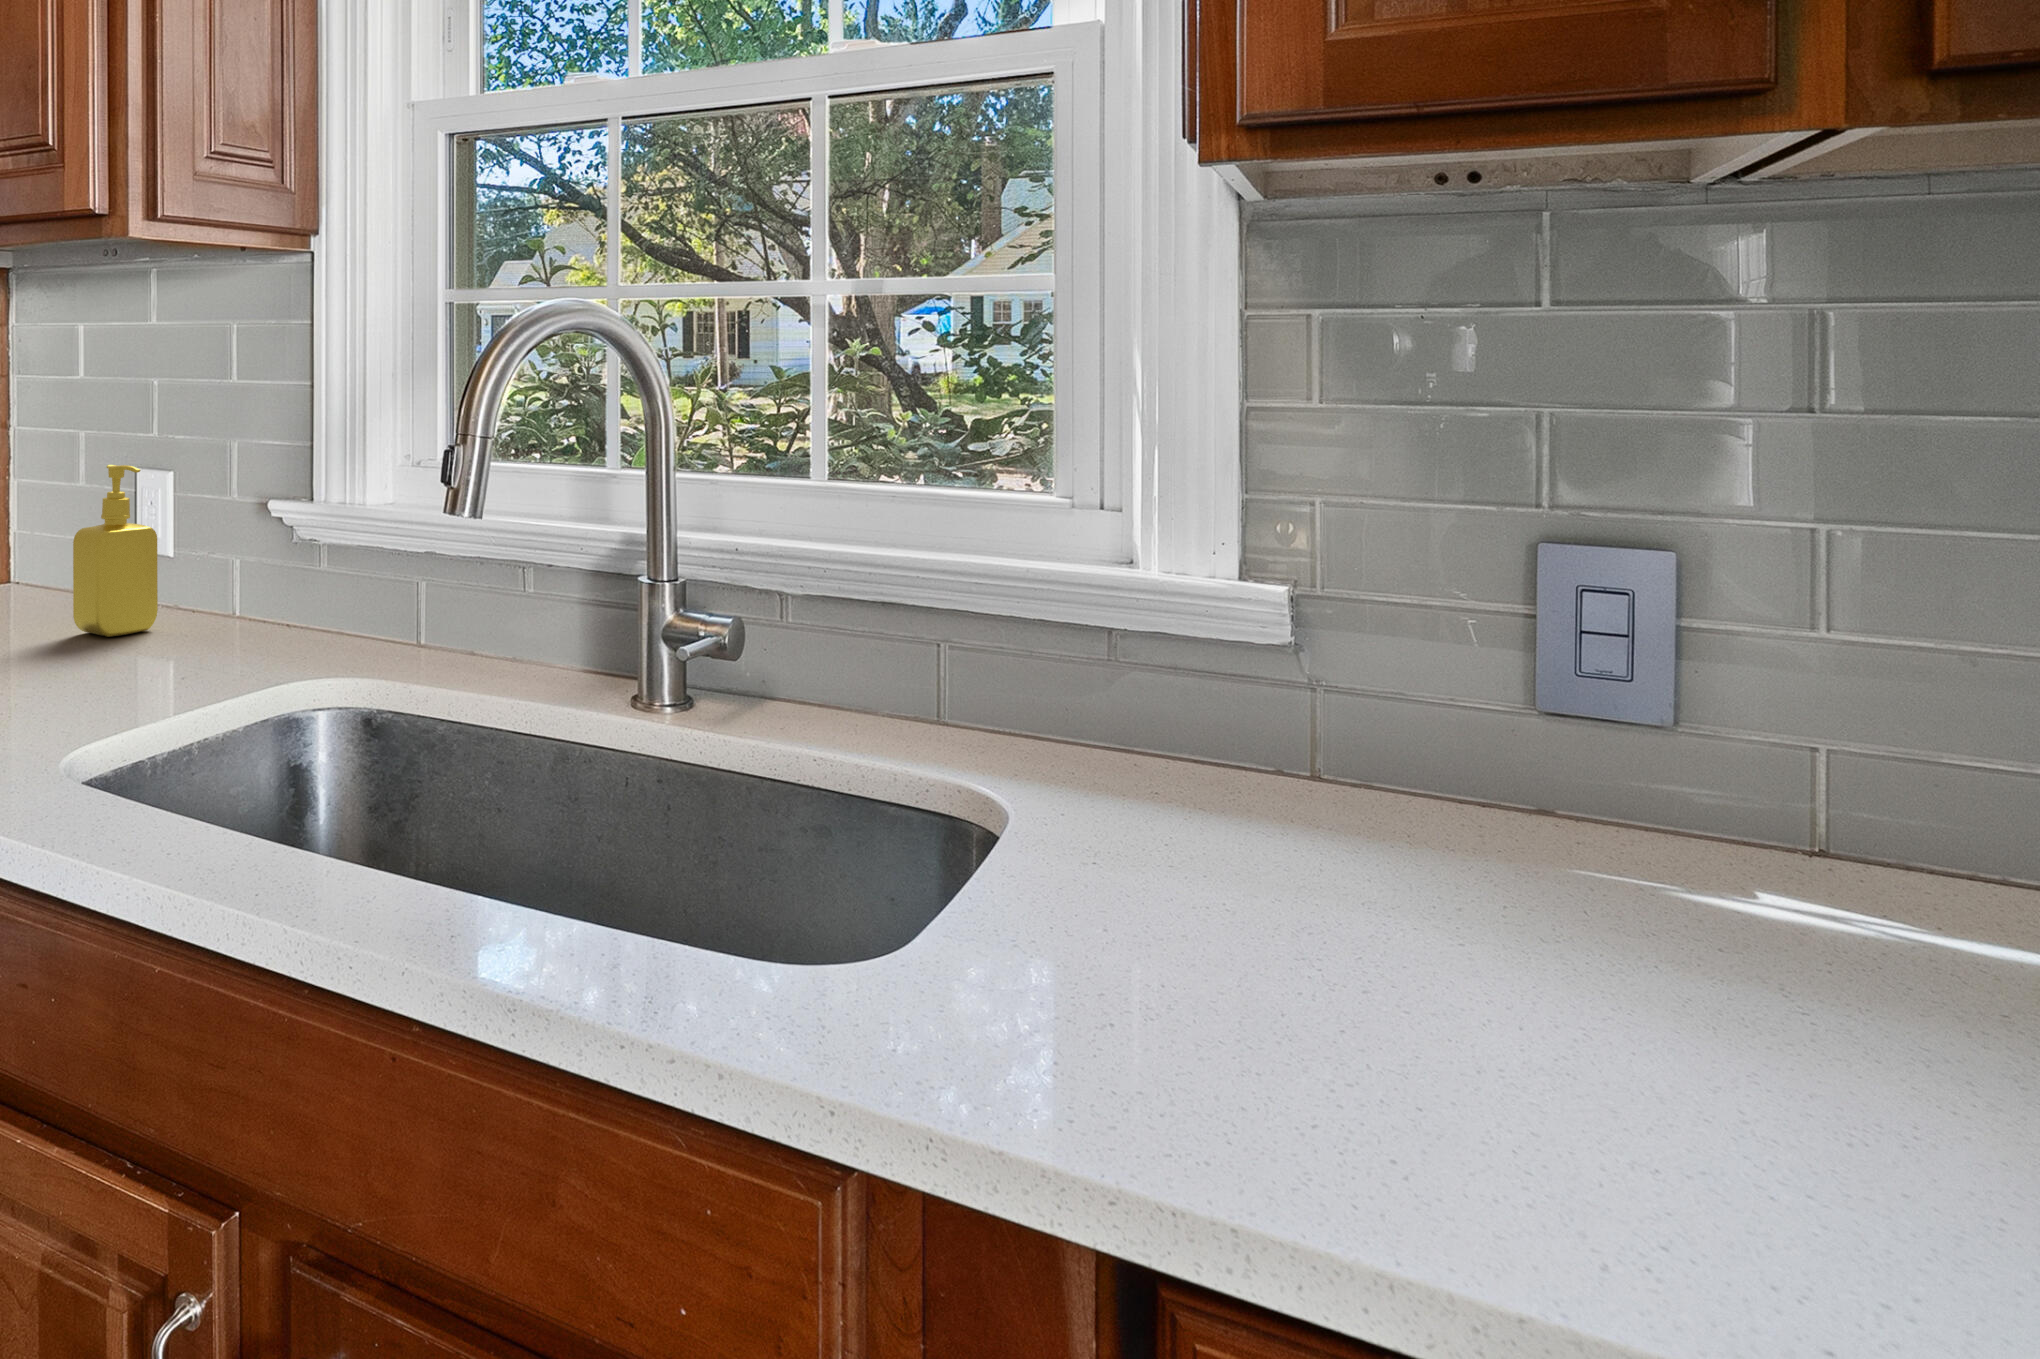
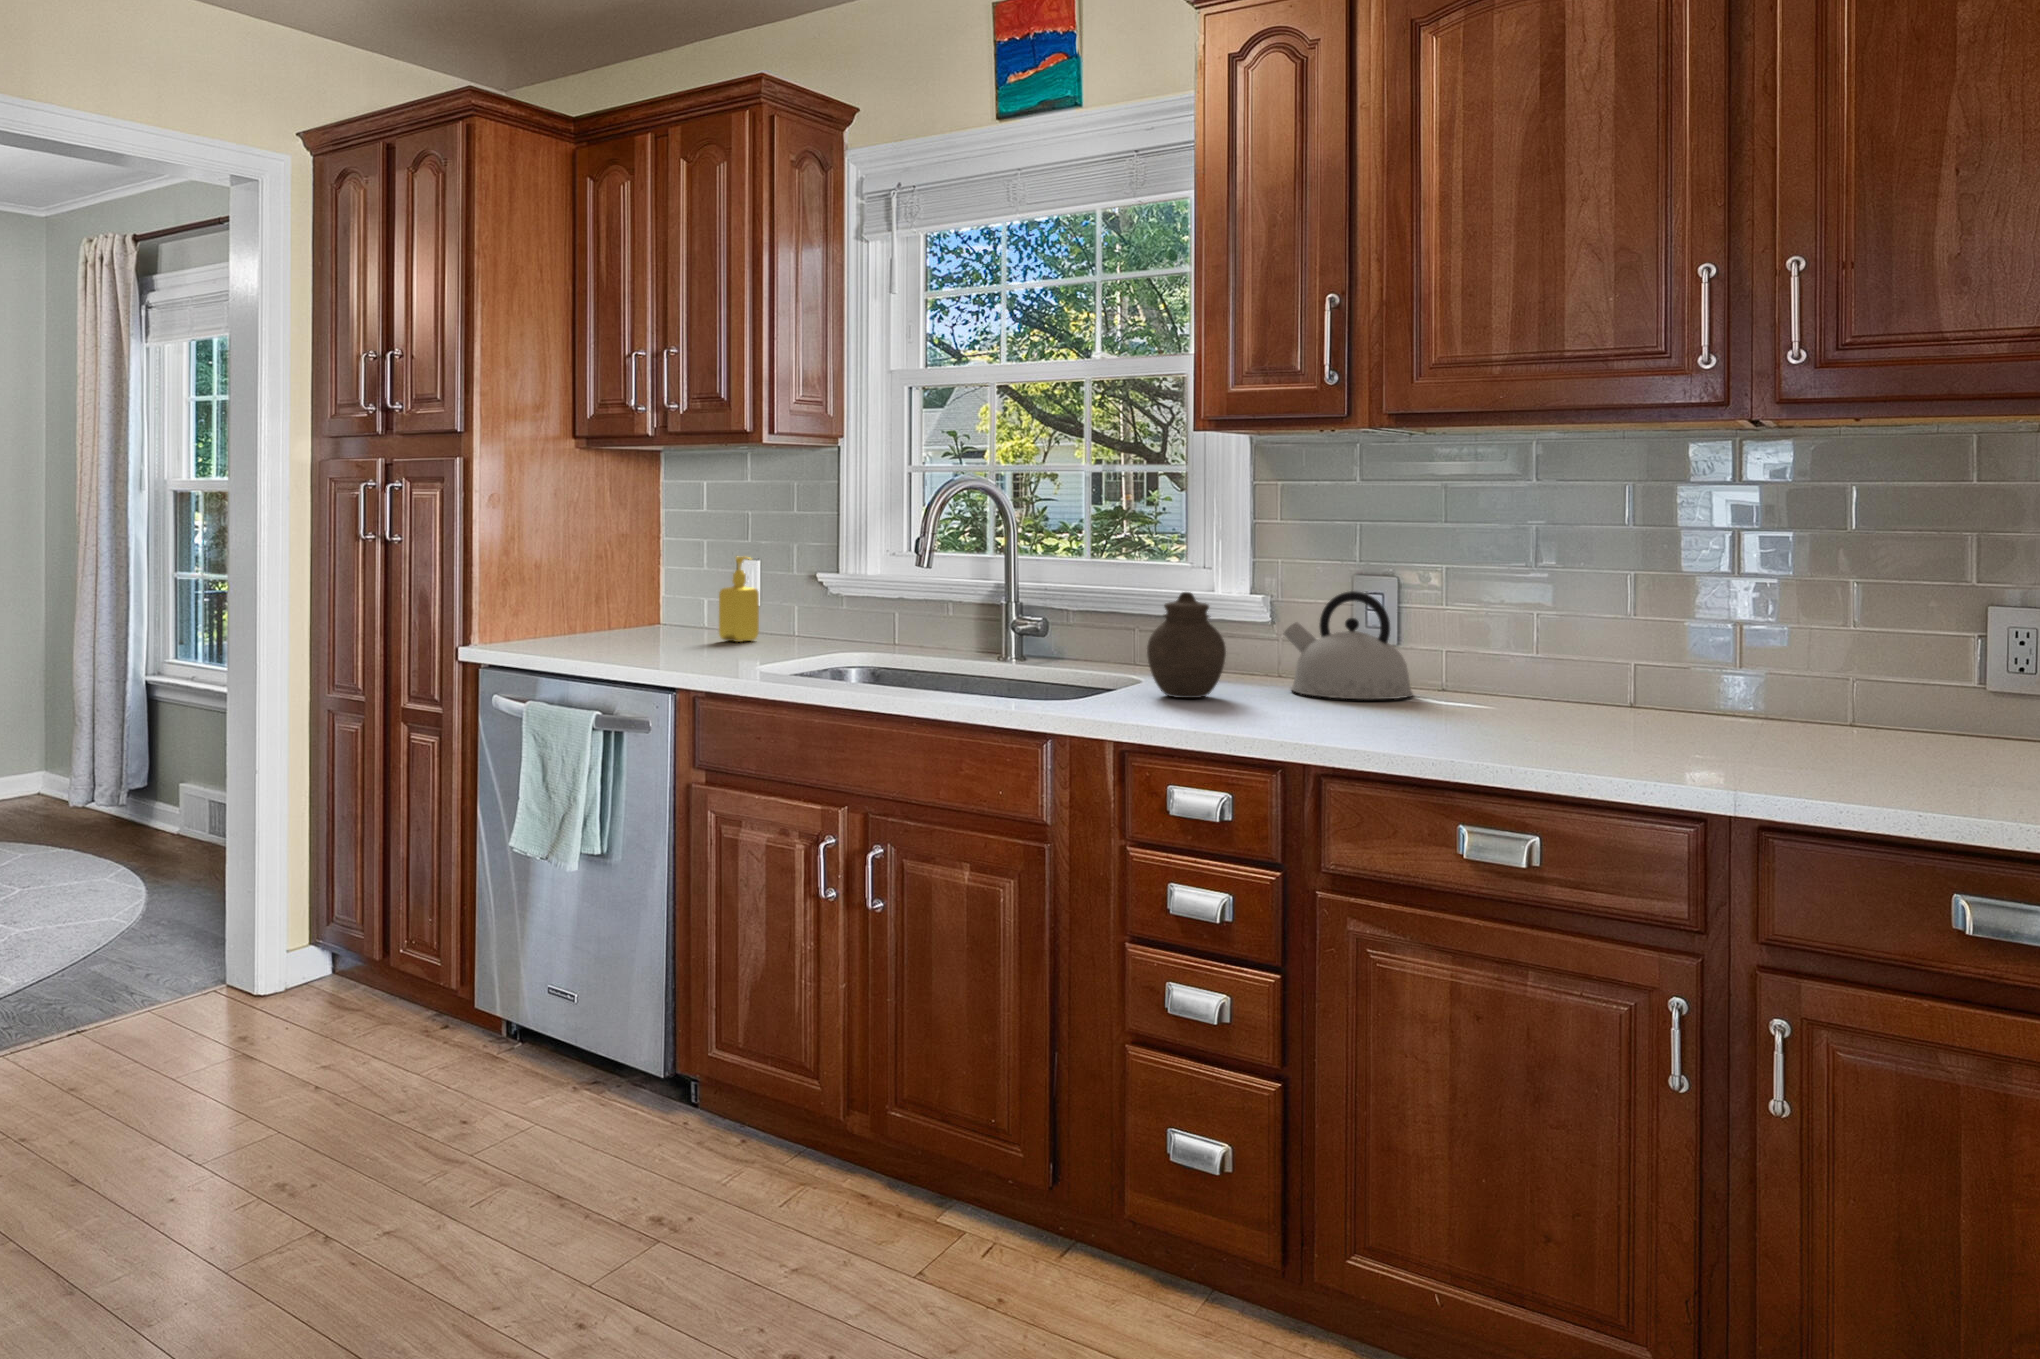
kettle: none [1407,607,1853,955] -> present [1284,591,1413,699]
jar: none [1087,627,1336,954] -> present [1147,592,1226,698]

